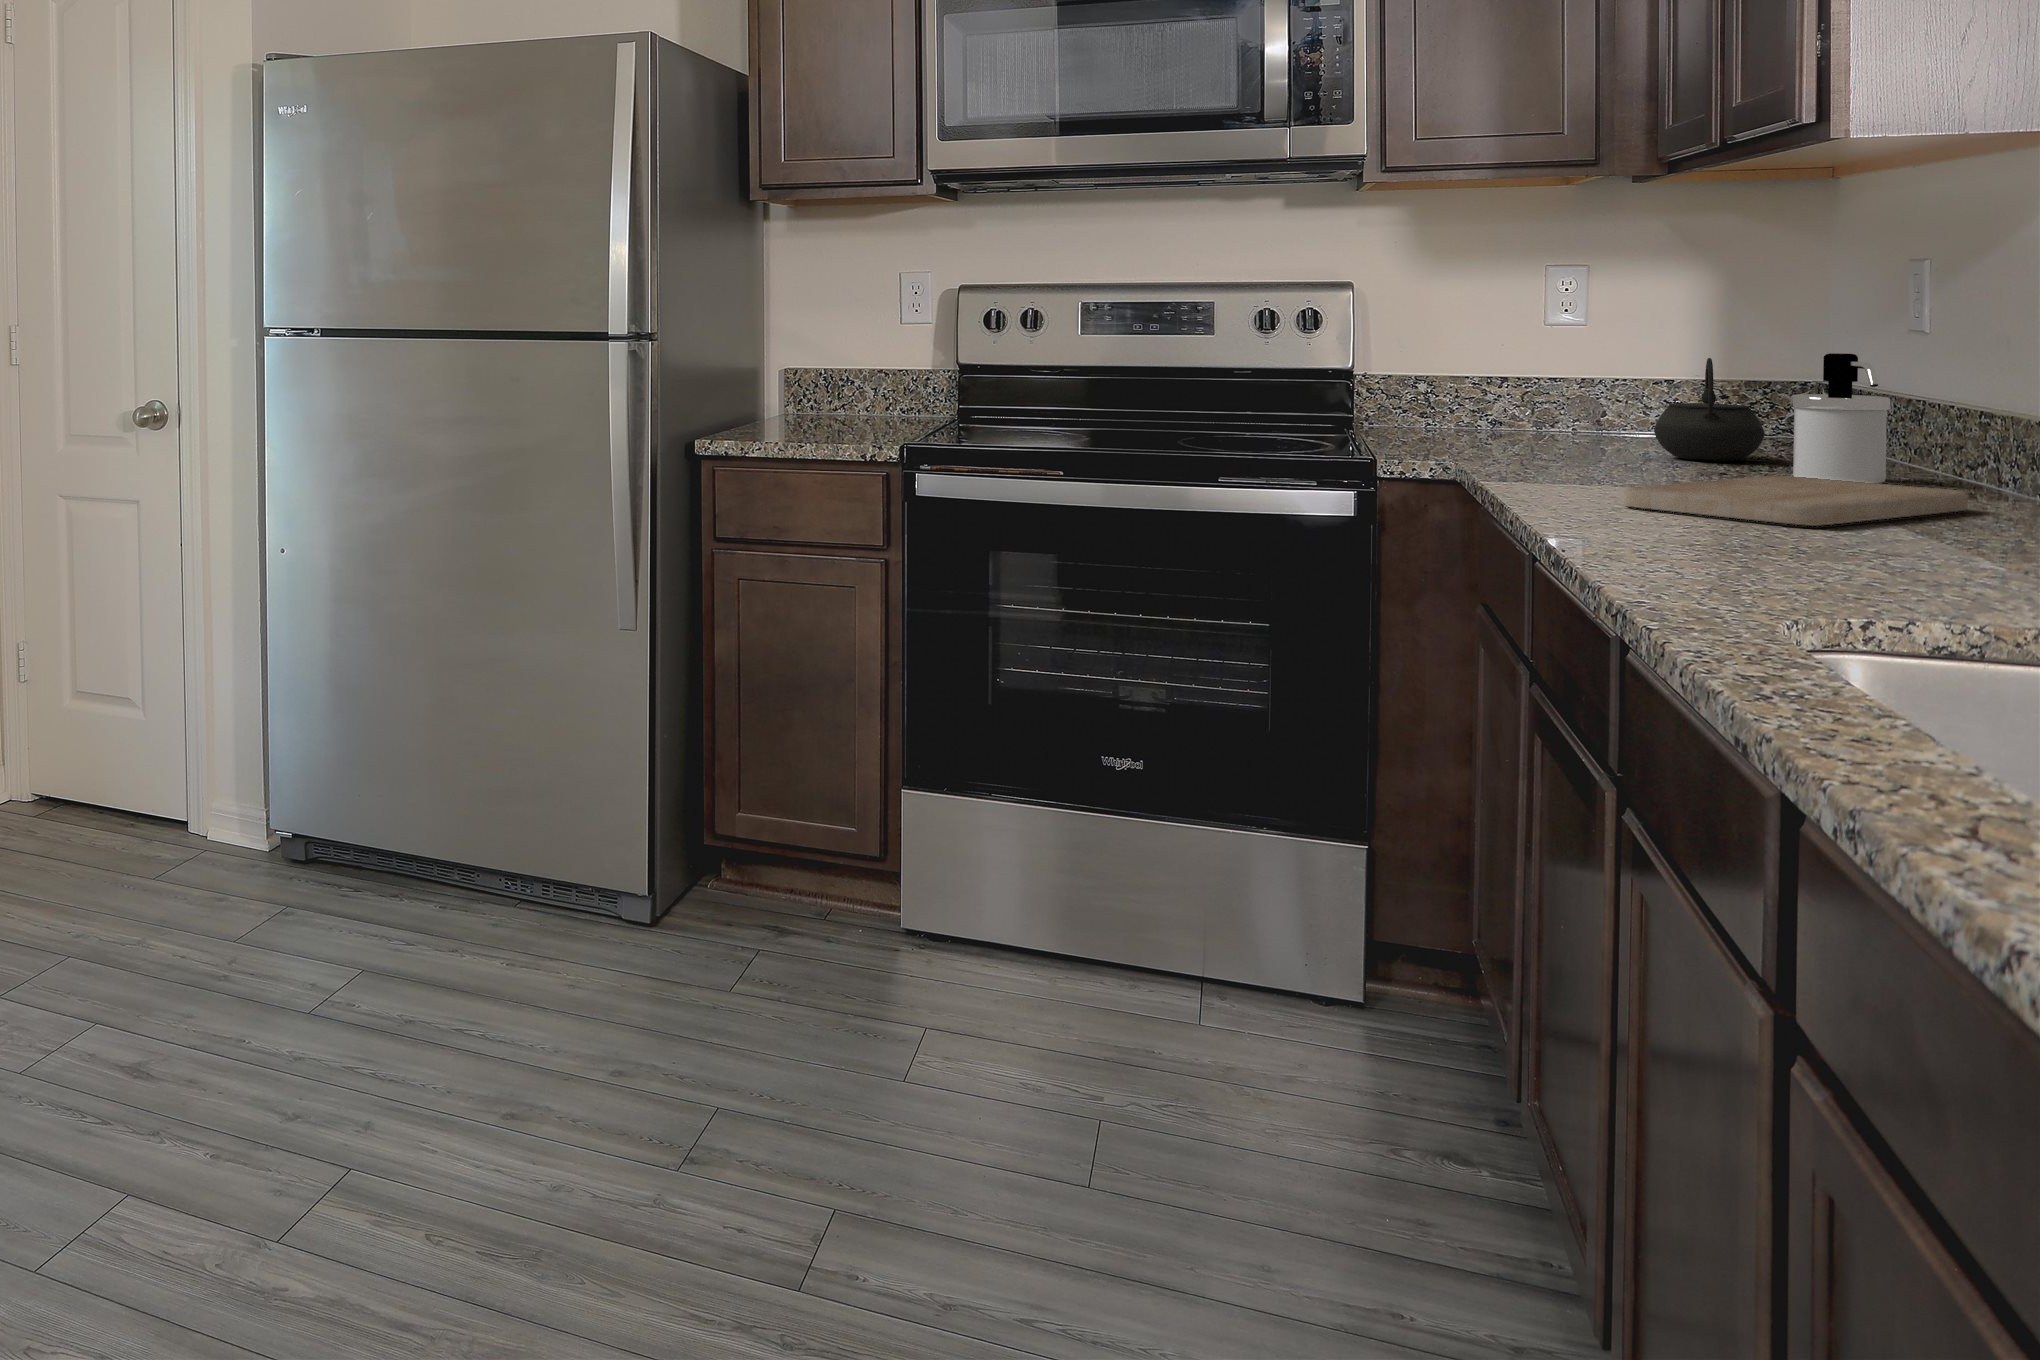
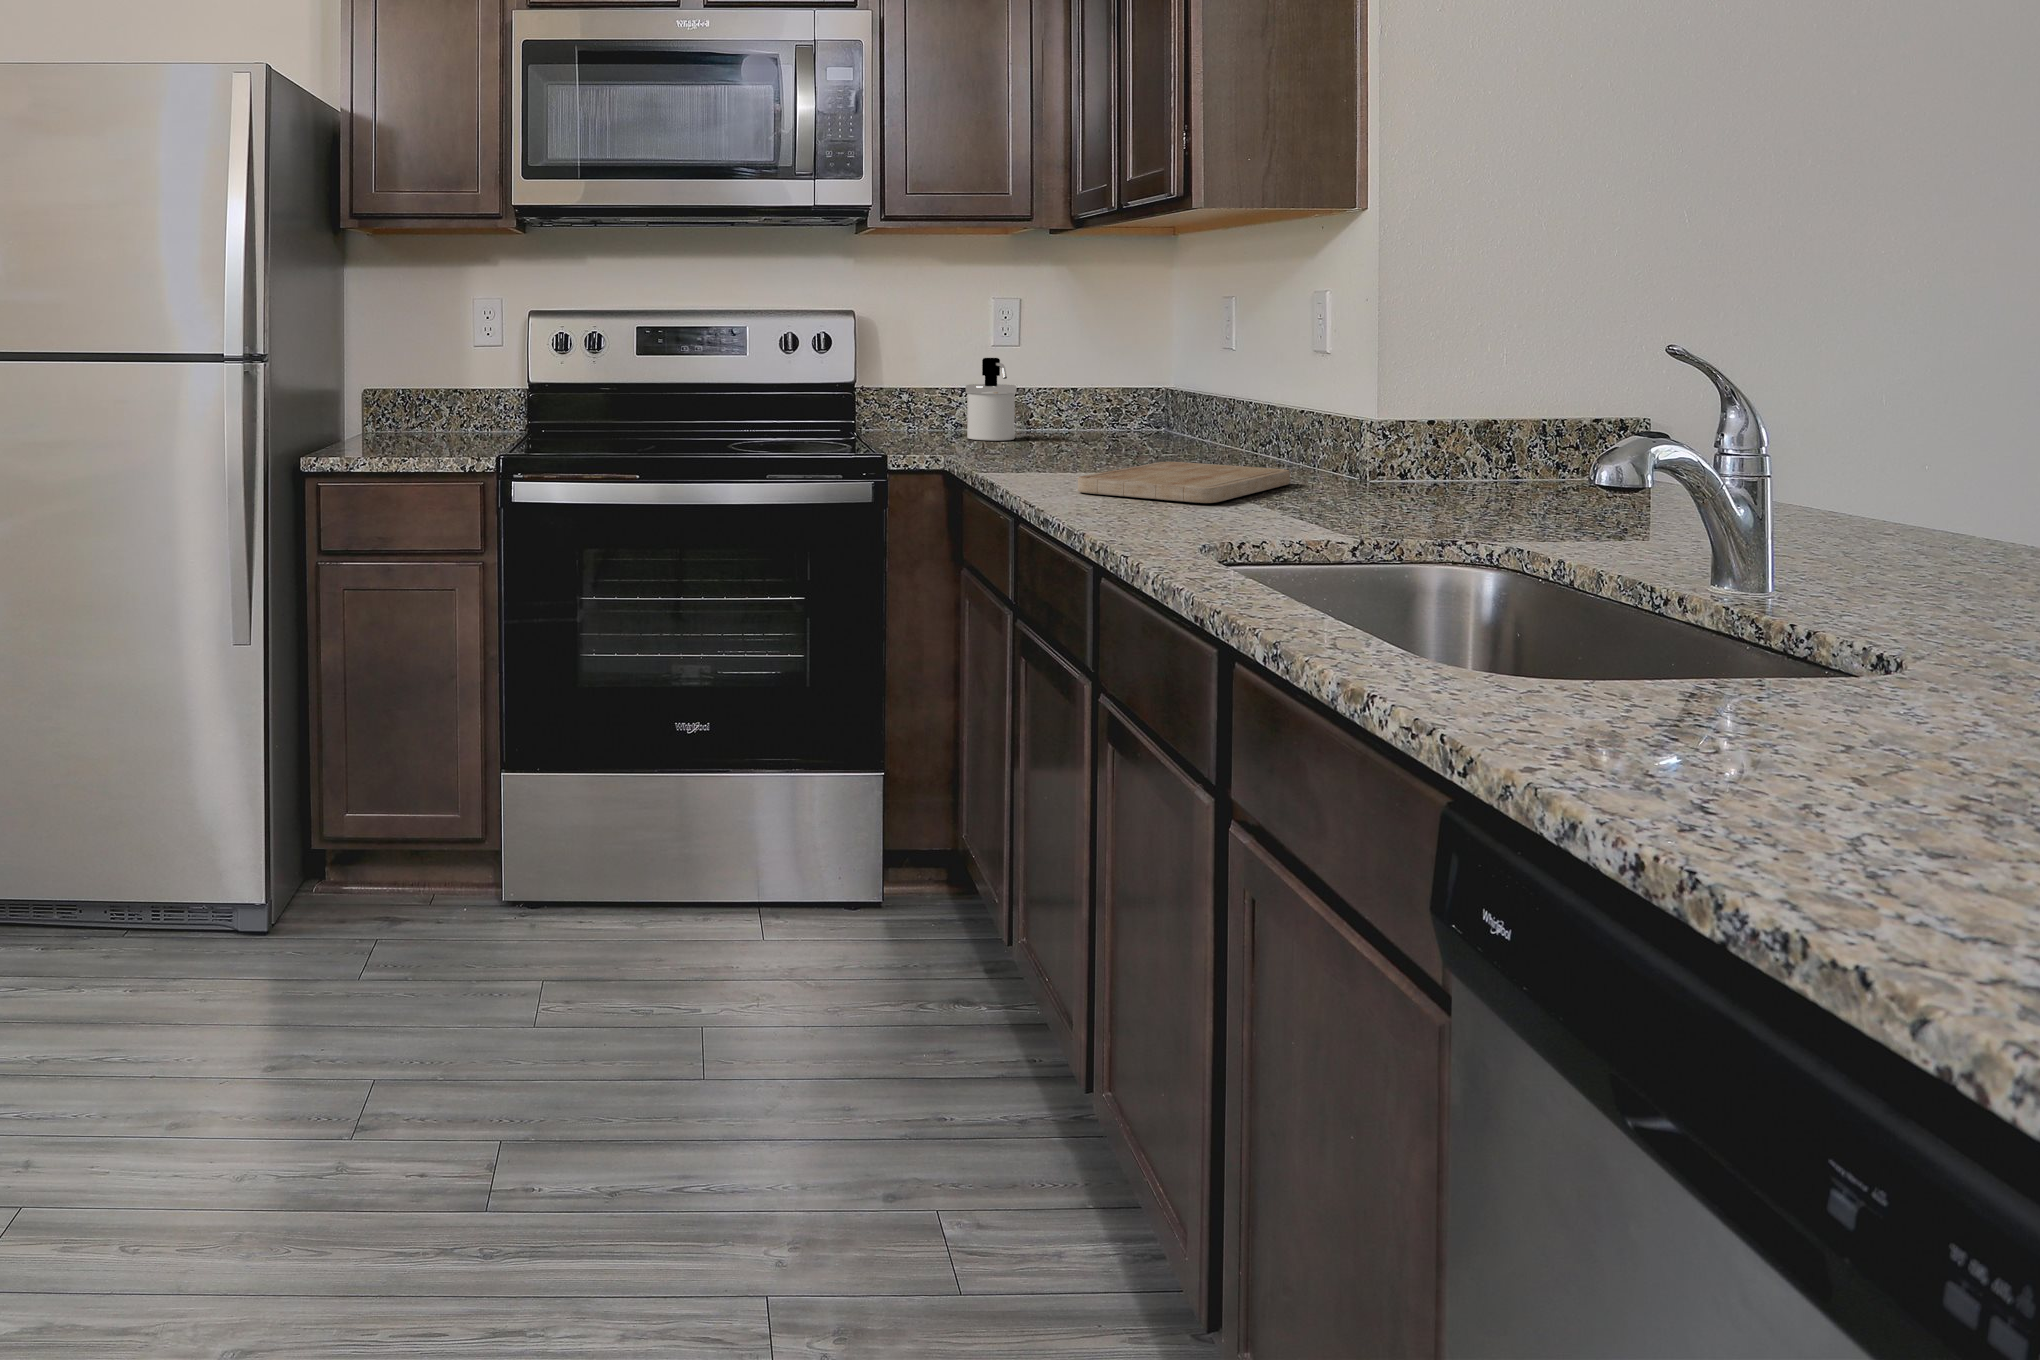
soap dispenser: present [1791,353,1890,483] -> present [966,358,1017,441]
kettle: present [1654,358,1765,461] -> none [1068,370,1139,449]

